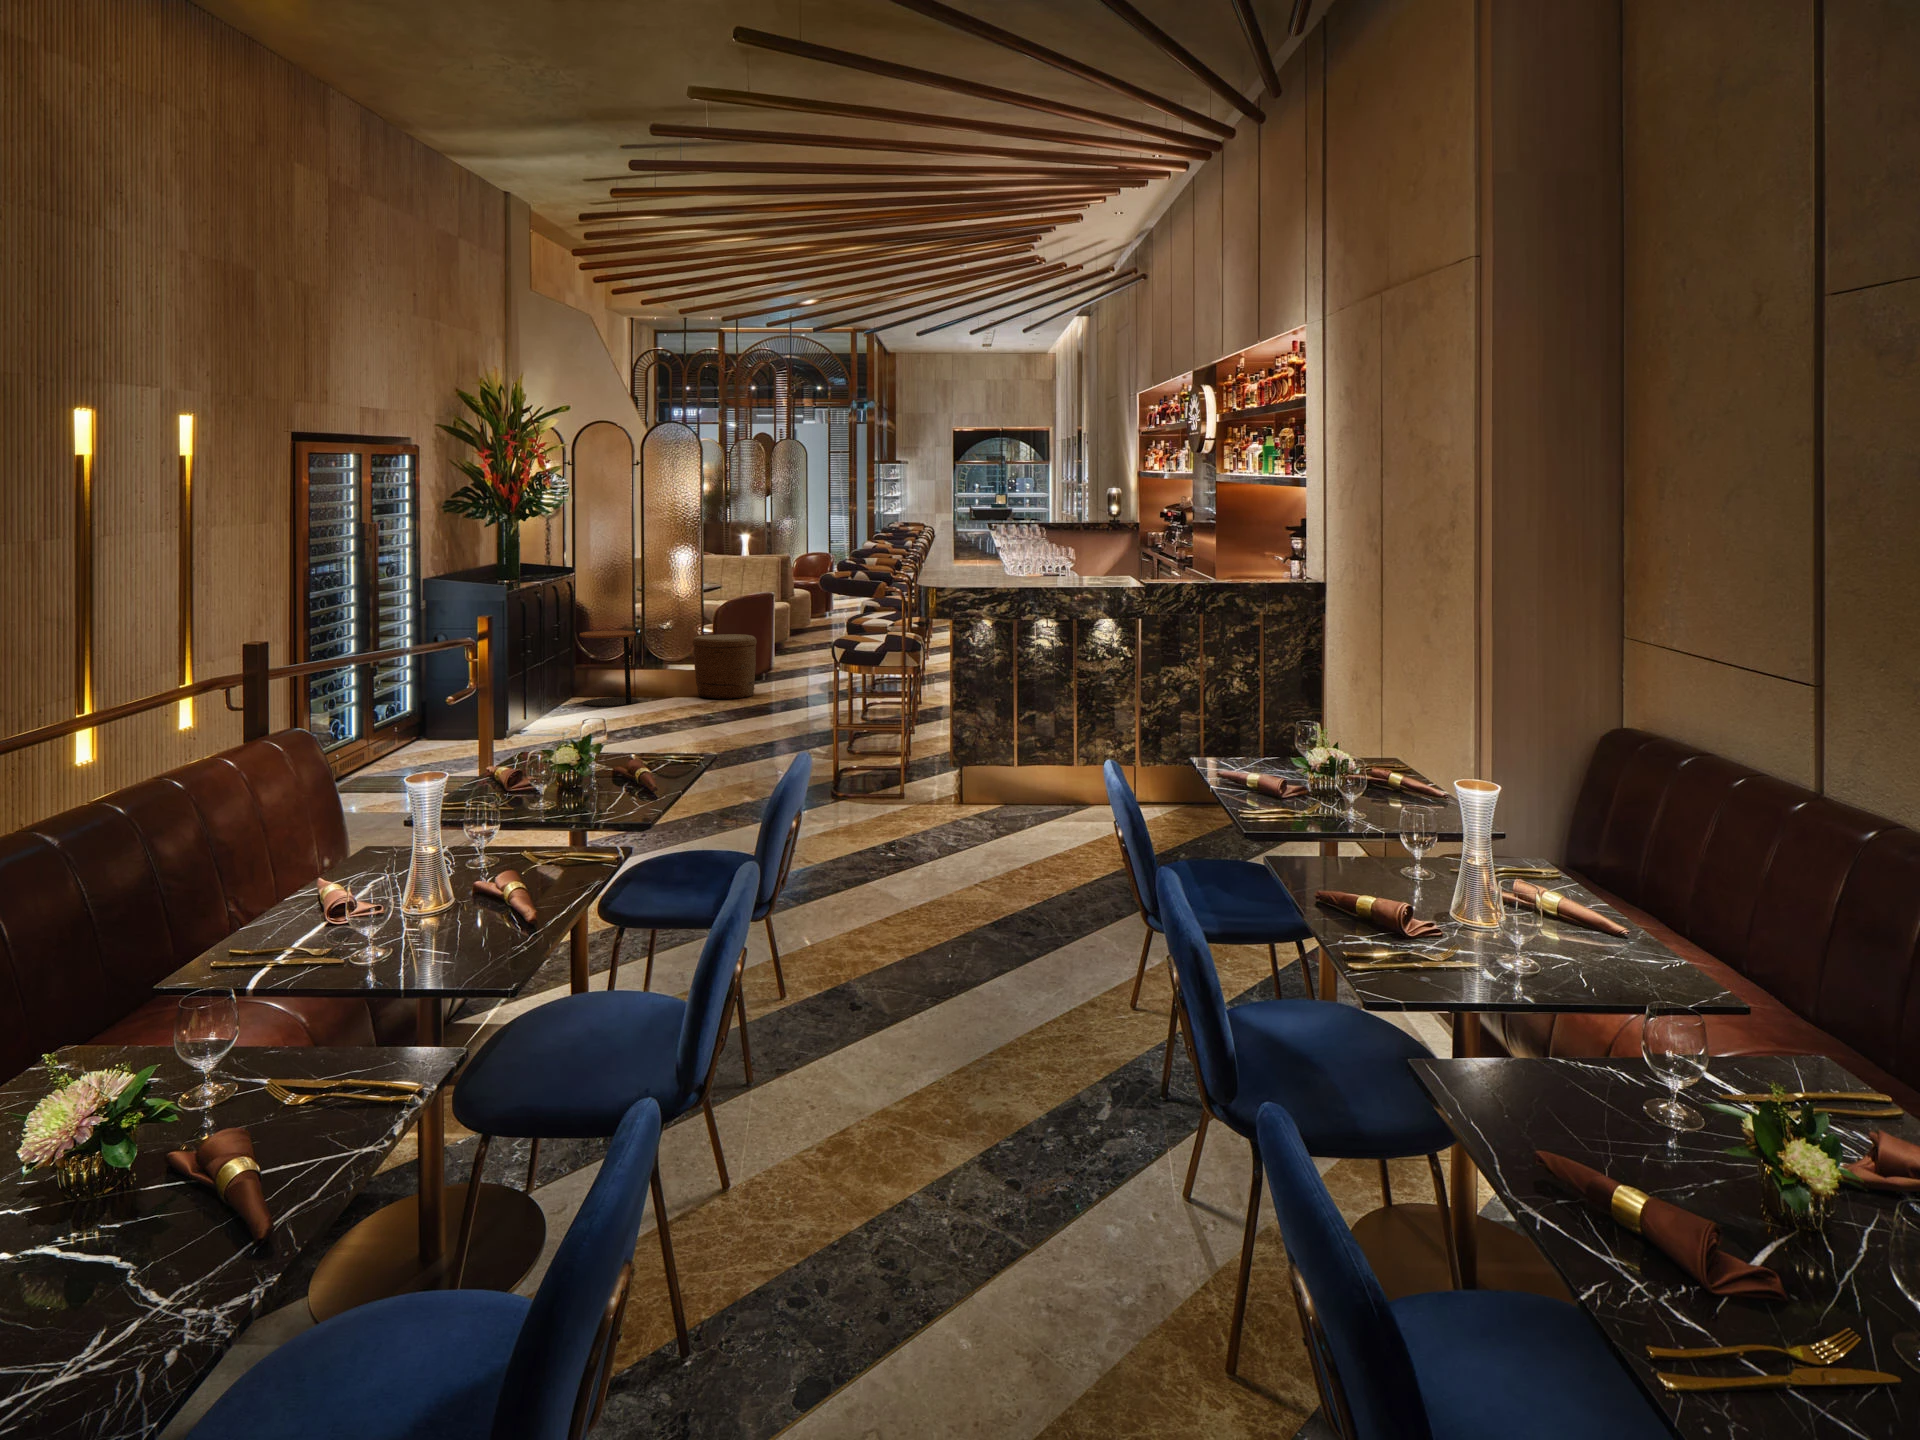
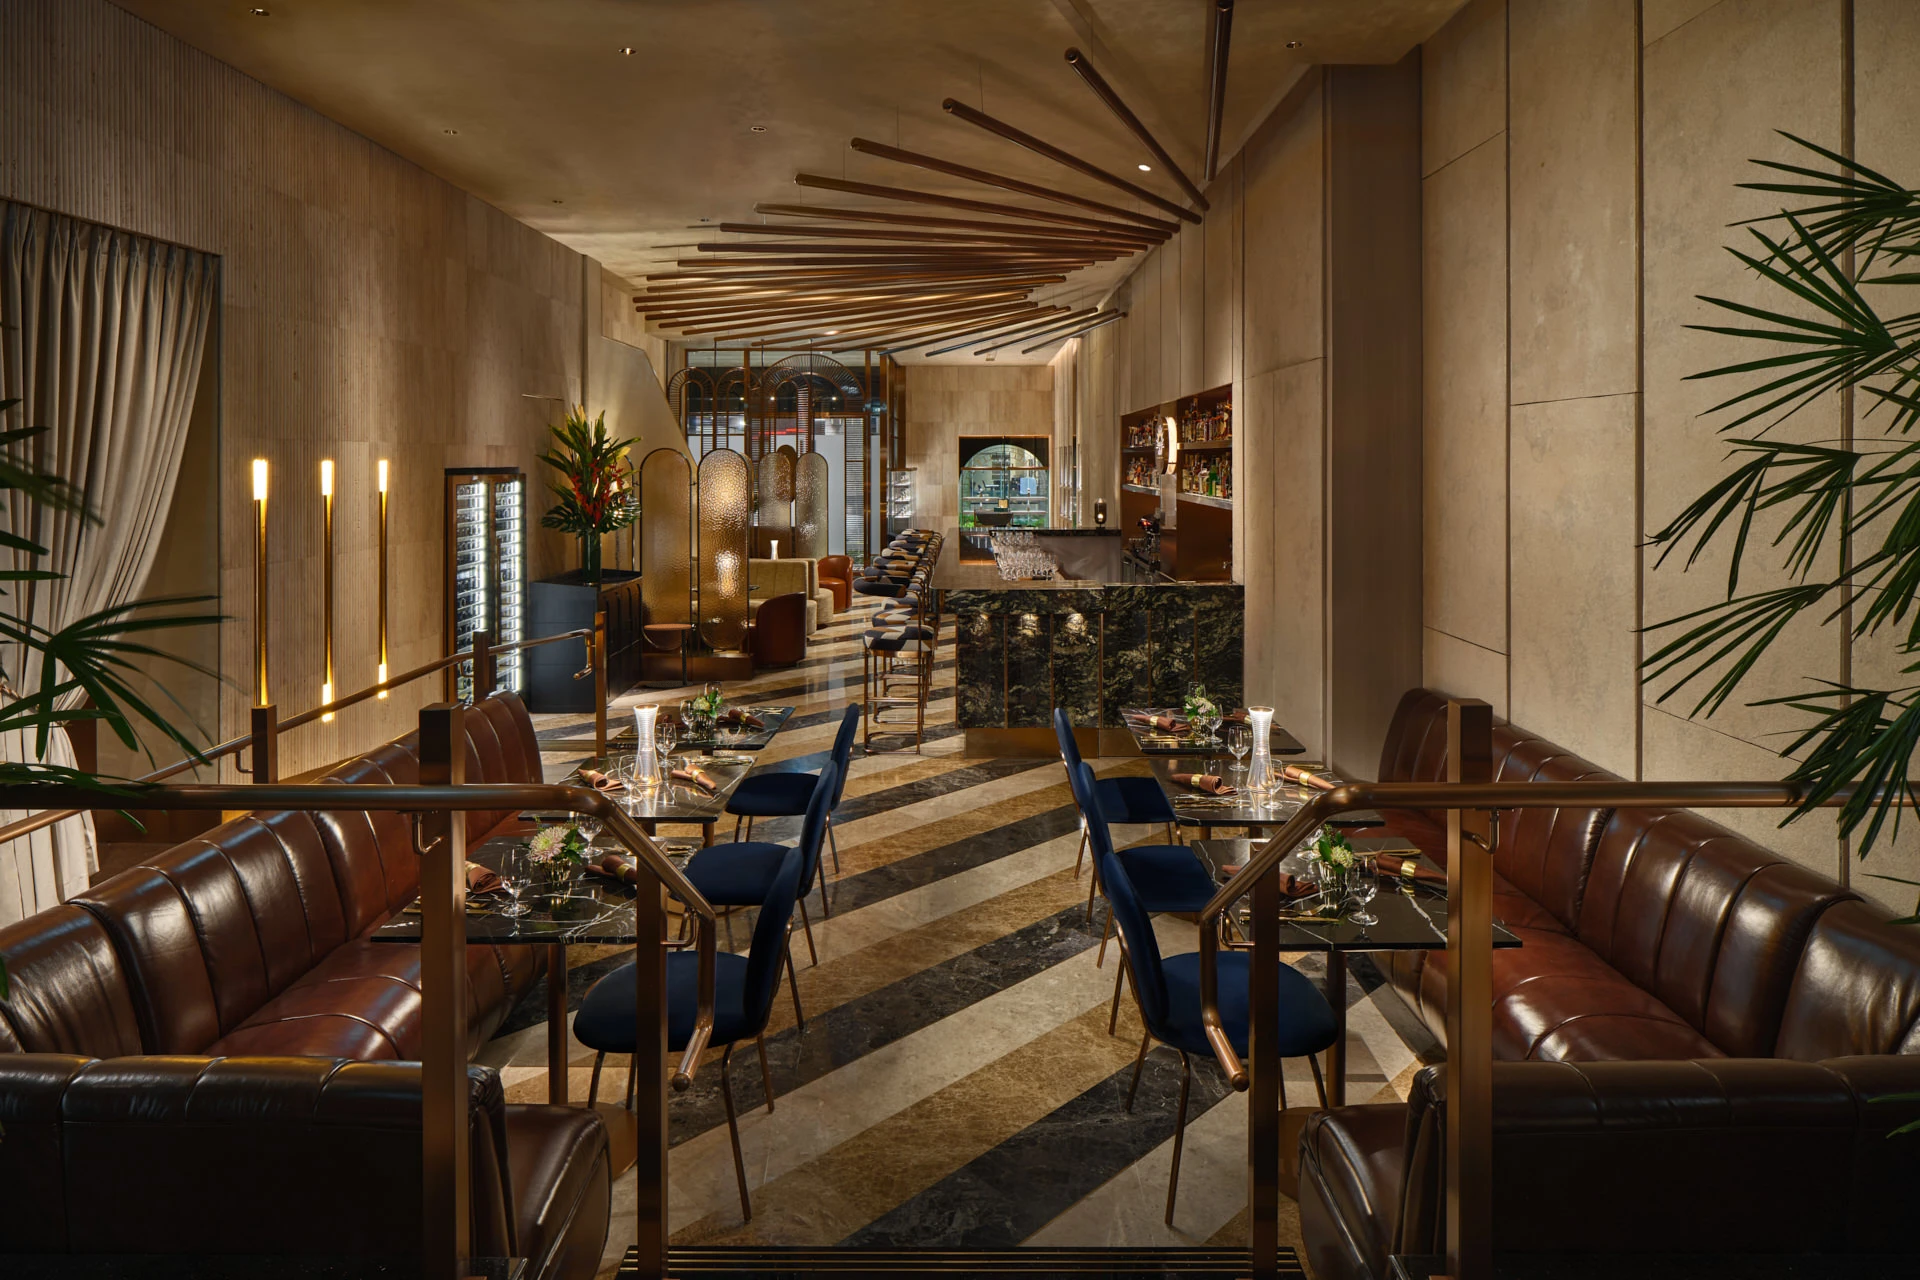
woven basket: present [693,634,757,699] -> none [738,627,793,682]

